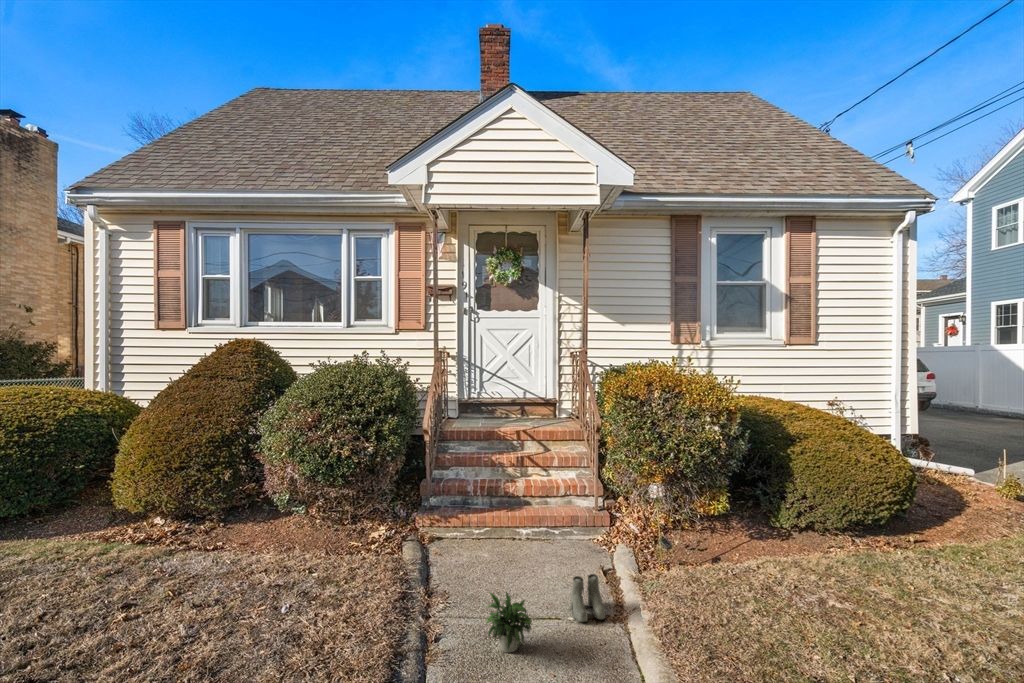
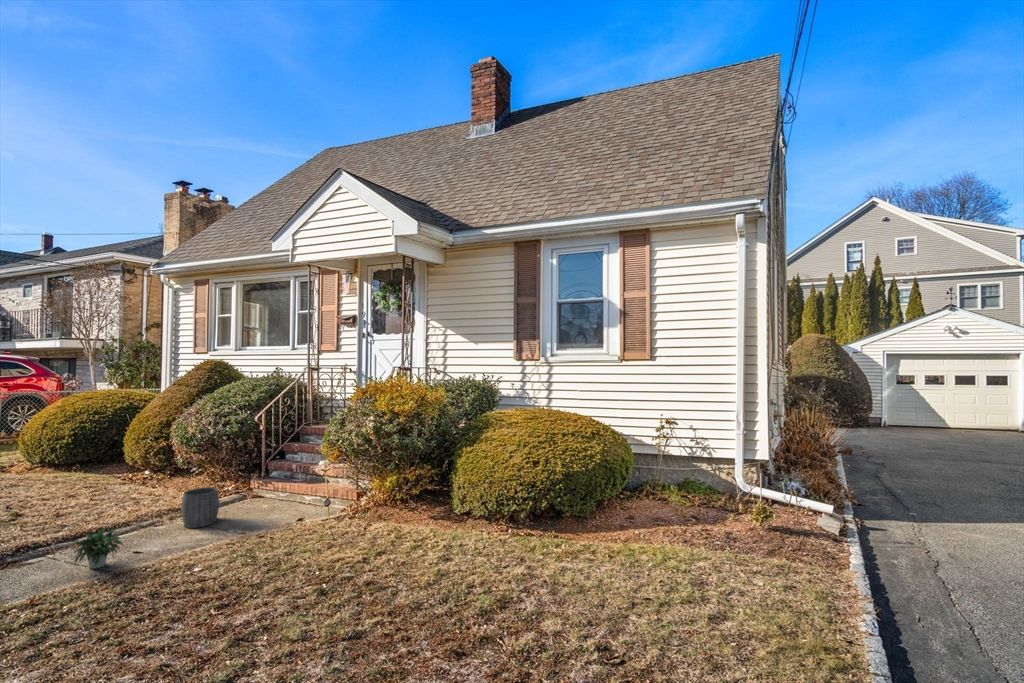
woven basket: none [468,520,511,577] -> present [182,487,219,528]
boots: present [570,574,605,622] -> none [164,529,204,562]

